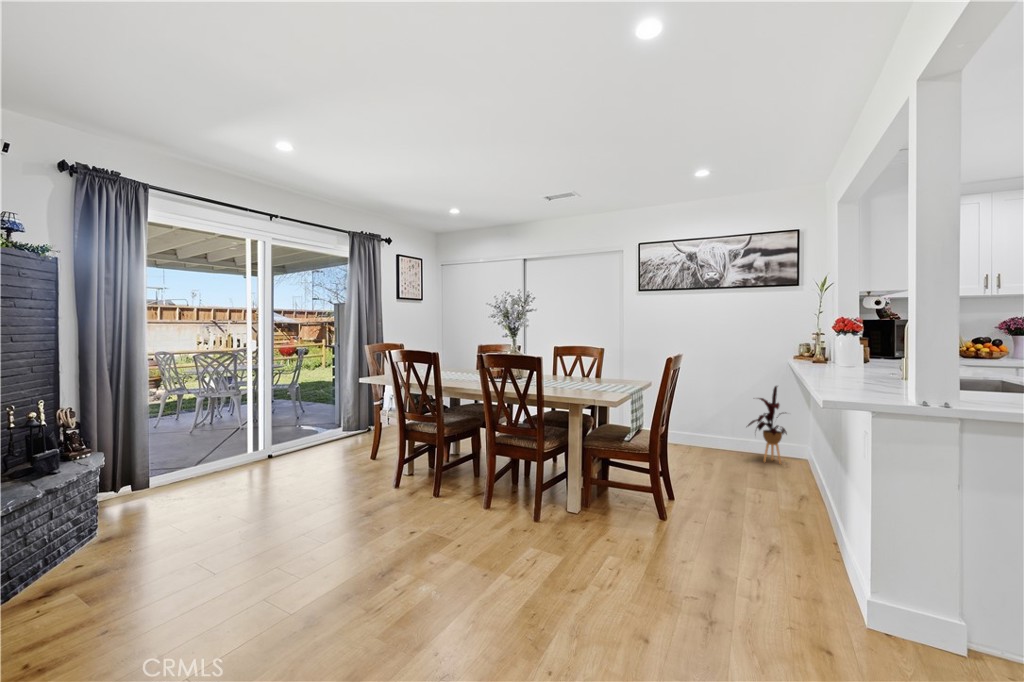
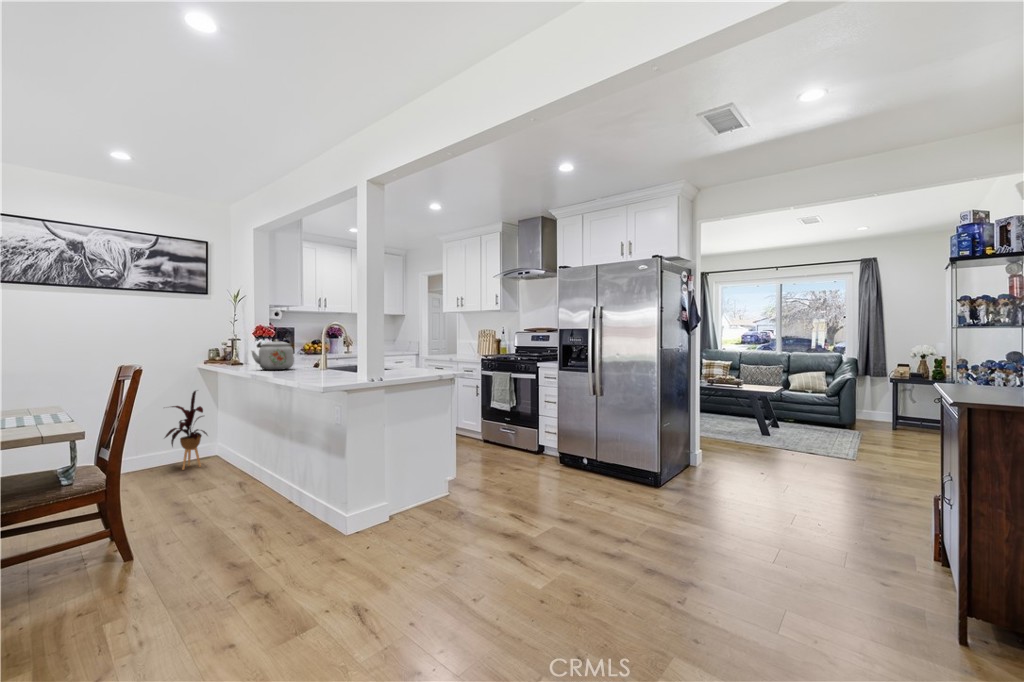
kettle: none [812,336,869,374] -> present [252,339,294,370]

